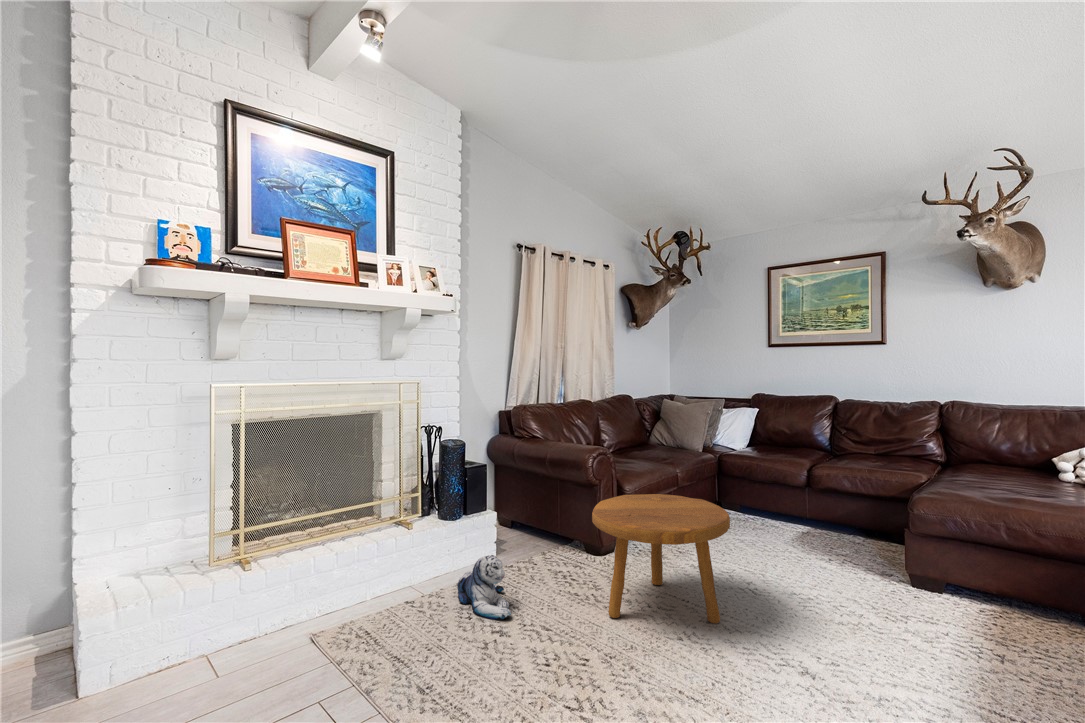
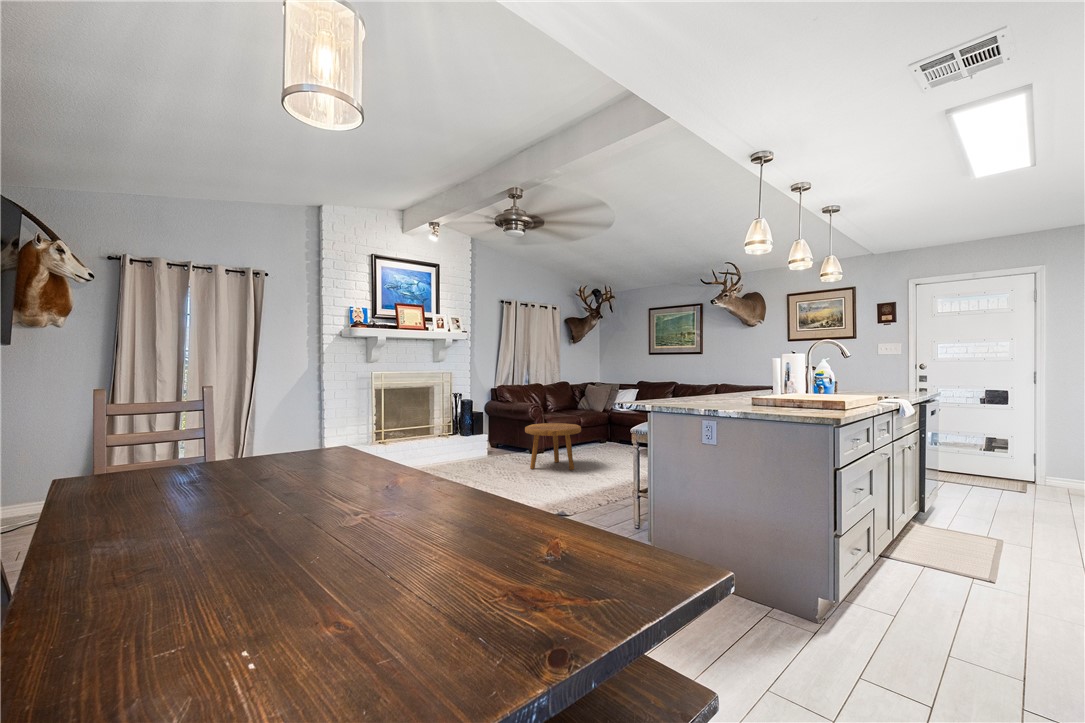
plush toy: present [457,555,511,619] -> none [469,446,490,470]

